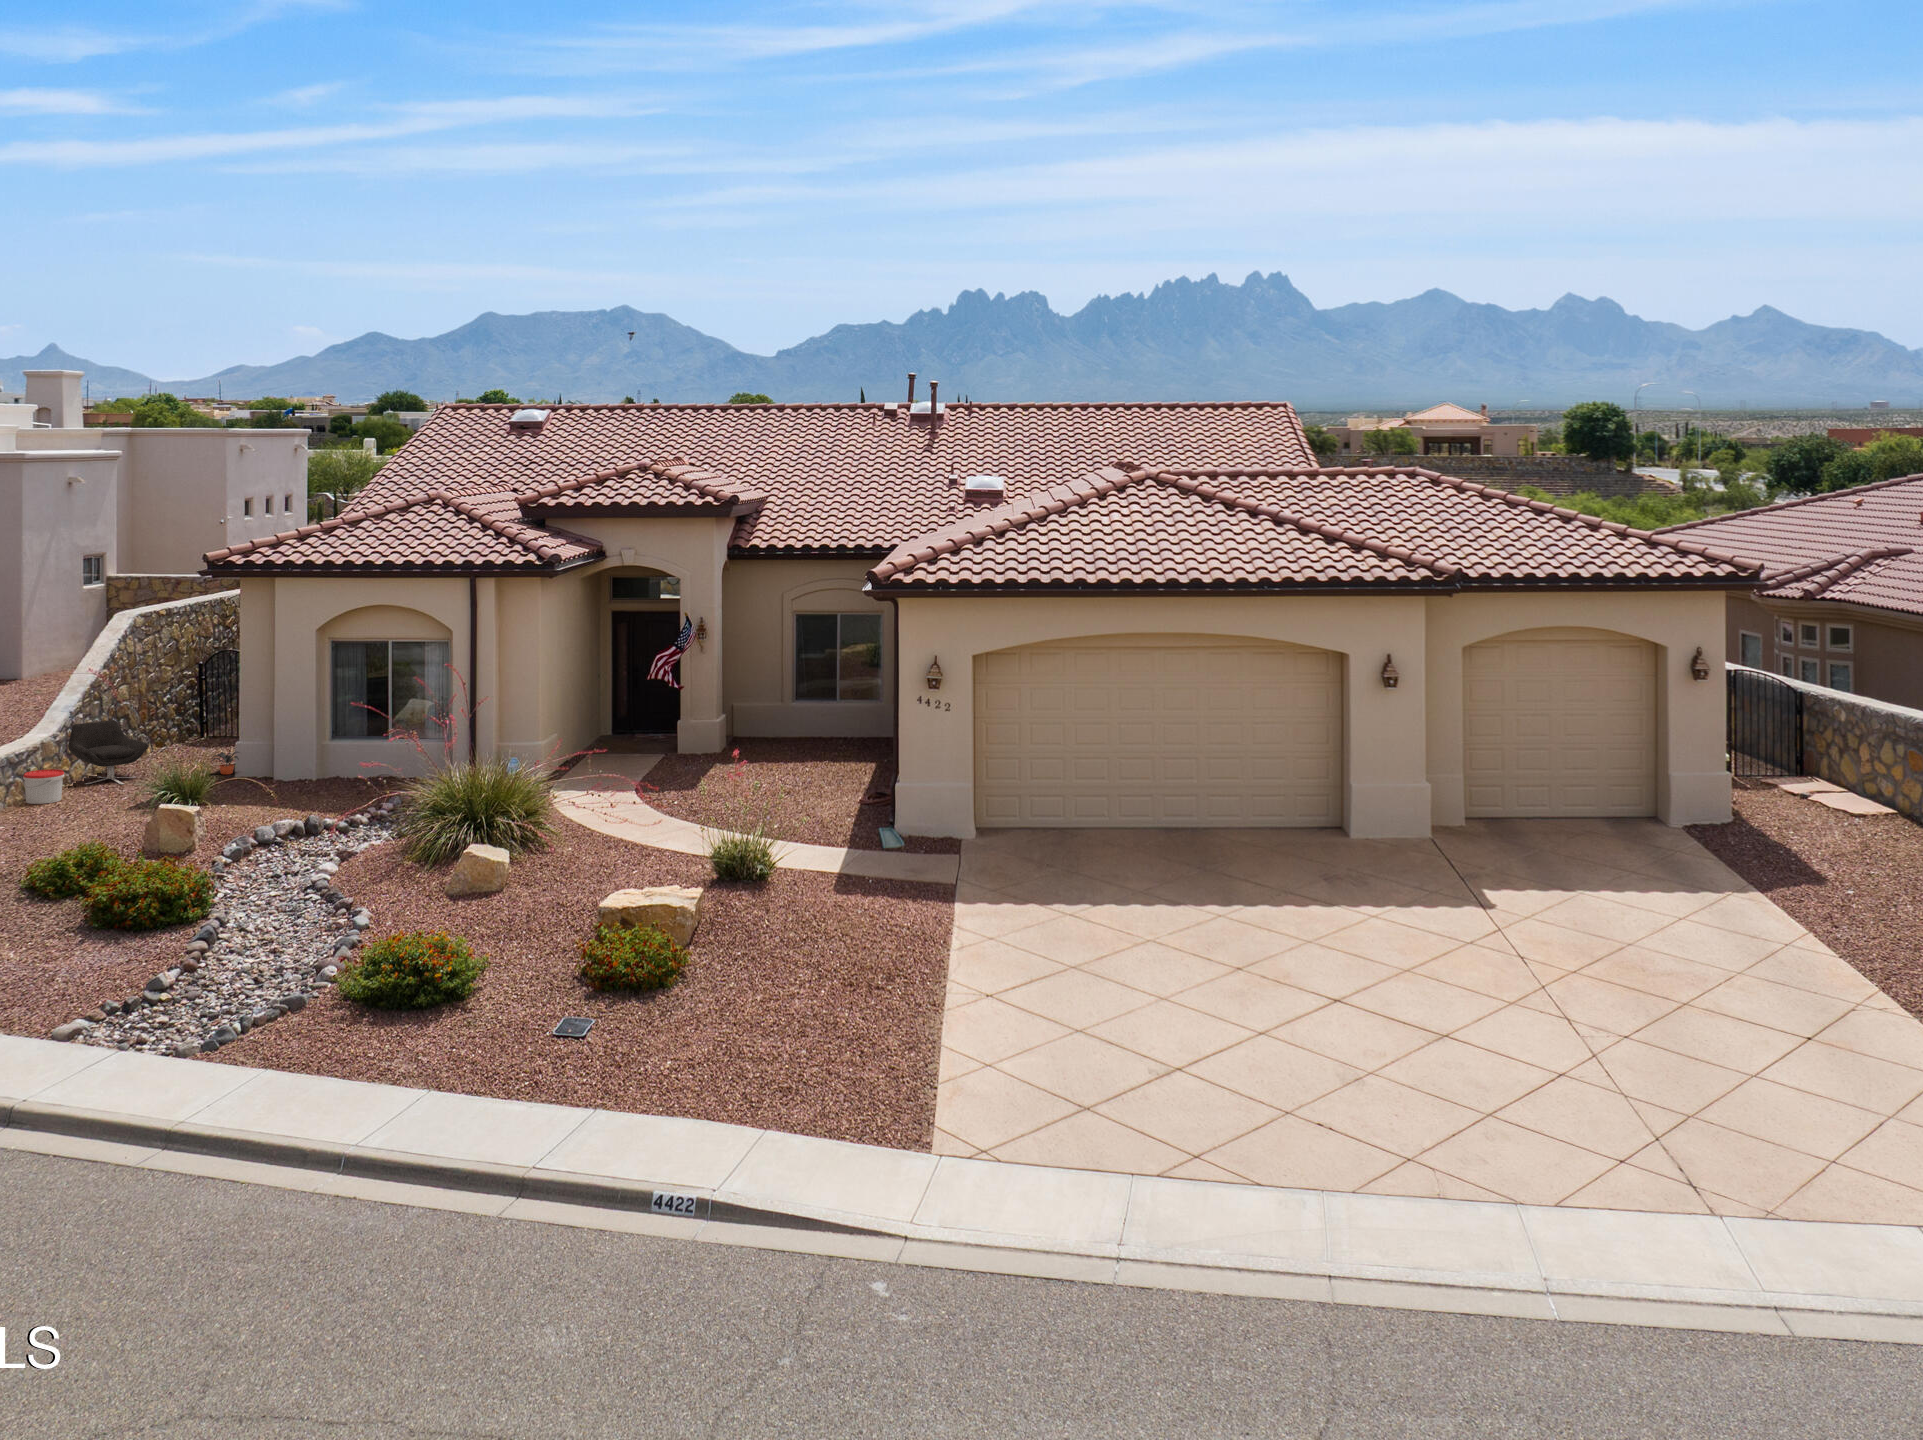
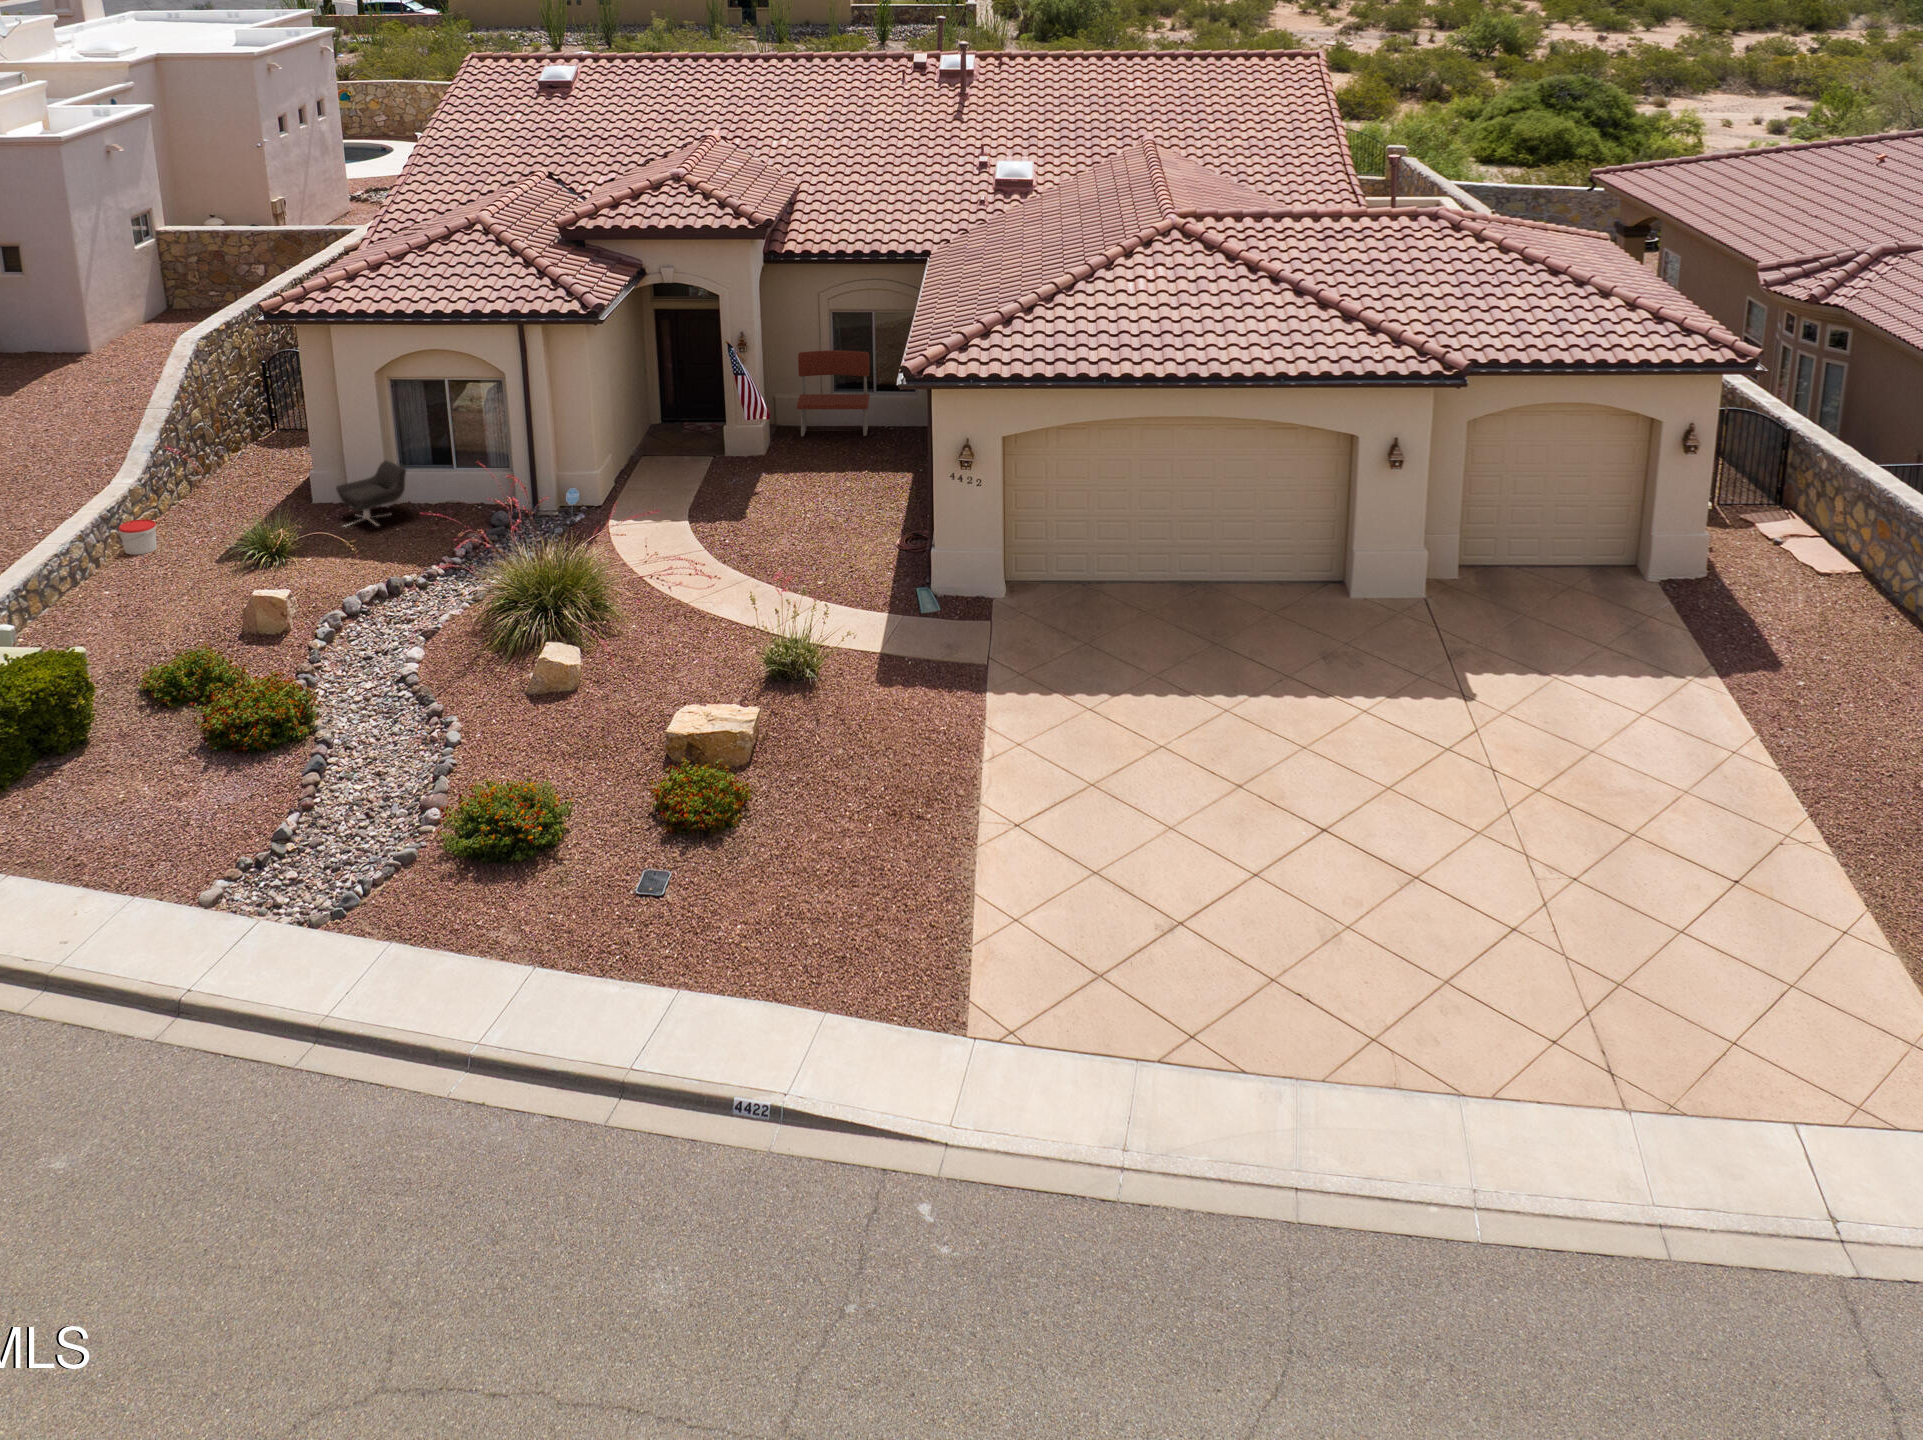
bench: none [756,646,833,734] -> present [797,350,870,436]
lounge chair: present [68,720,149,784] -> present [336,460,406,526]
potted plant: present [212,752,239,774] -> none [289,484,317,506]

